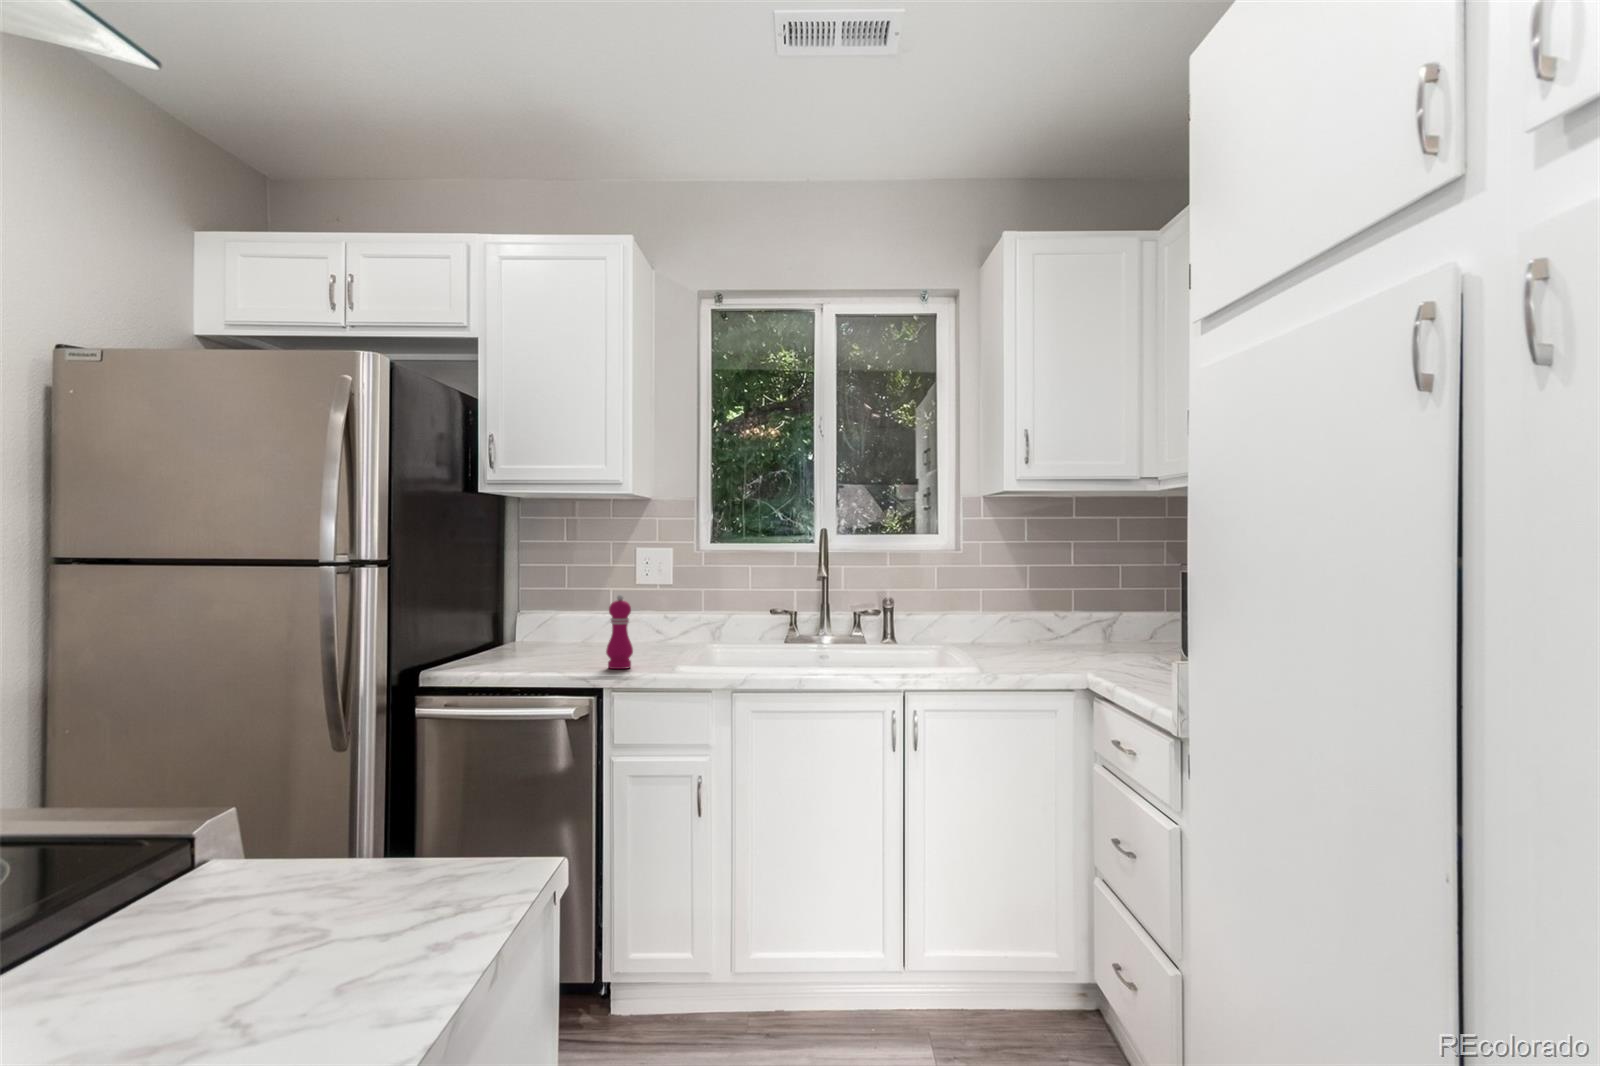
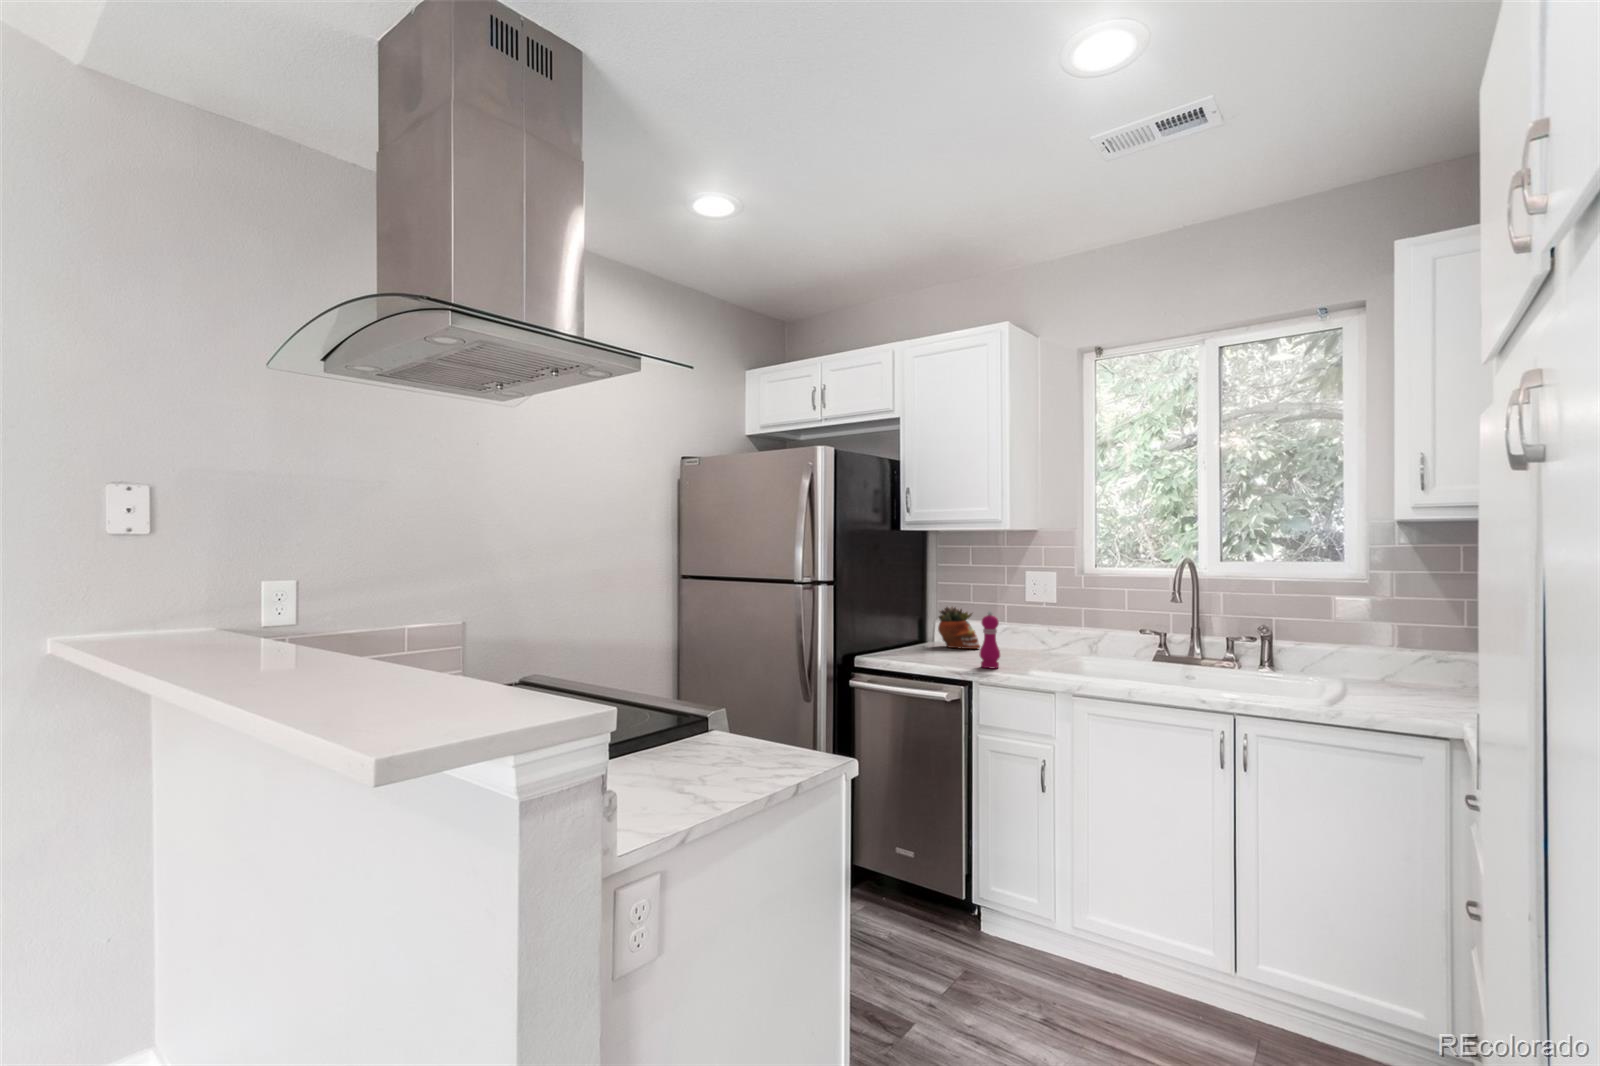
succulent planter: none [525,594,583,650] -> present [938,607,980,649]

